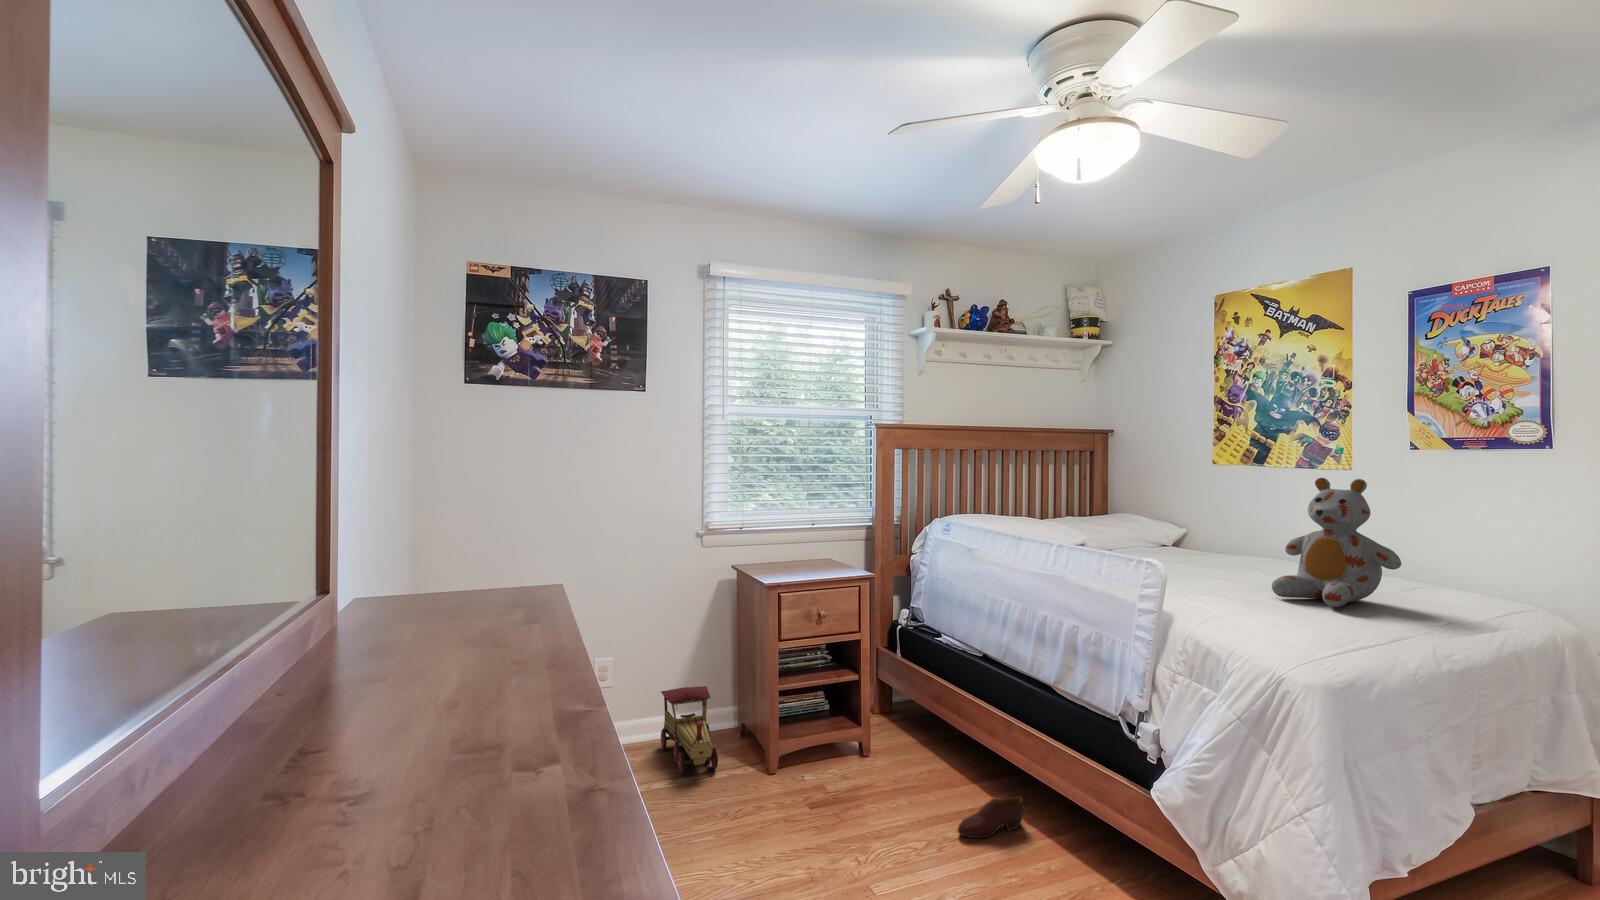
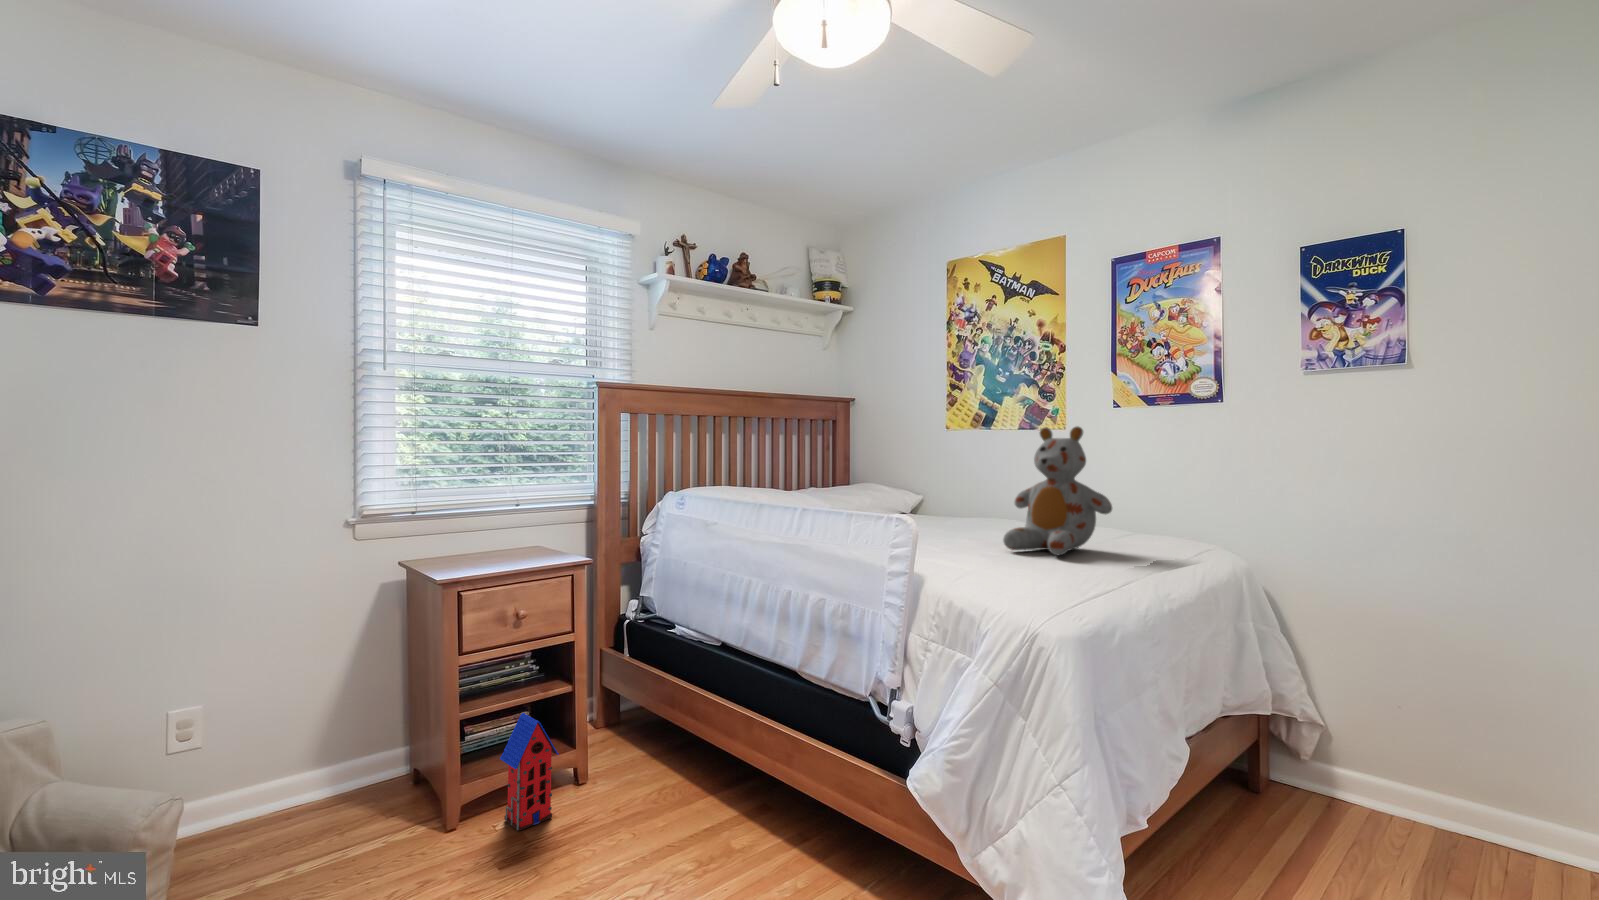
toy train: present [661,686,718,774] -> none [284,726,367,855]
toy house: none [809,692,852,785] -> present [500,713,558,830]
shoe: present [958,797,1024,838] -> none [683,804,761,864]

